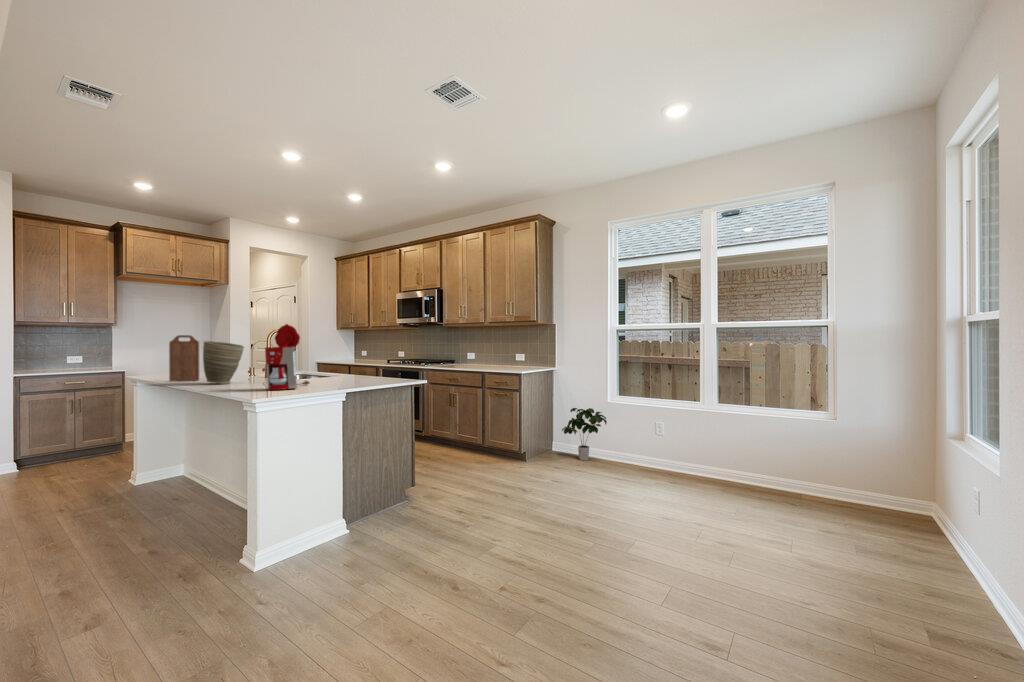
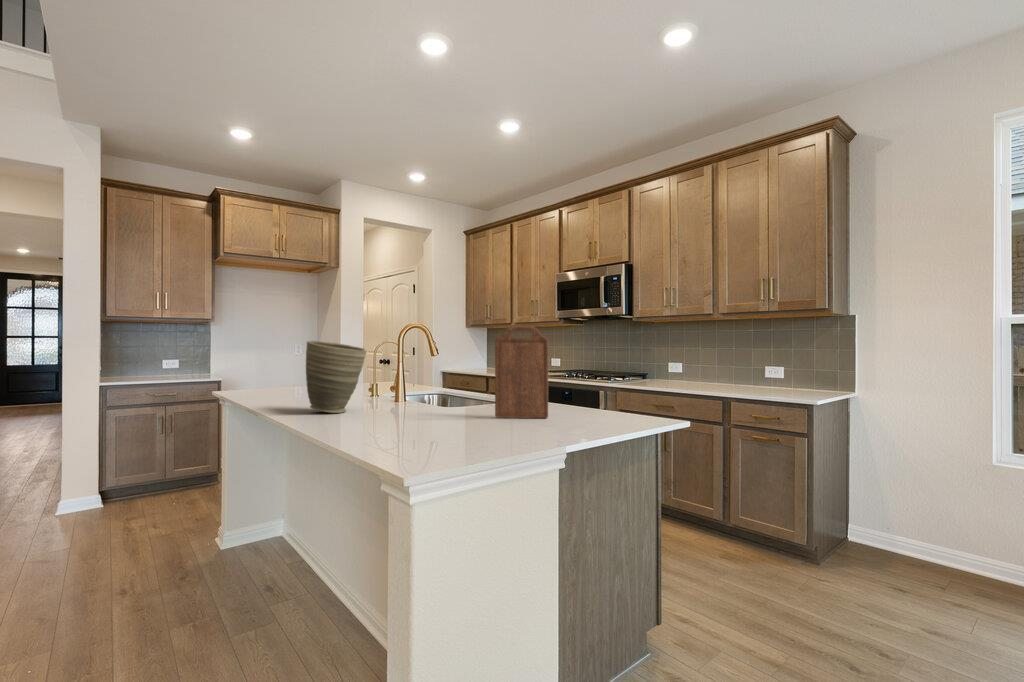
coffee maker: present [265,324,309,390] -> none [409,308,479,439]
cutting board: present [169,335,199,381] -> present [495,326,548,418]
potted plant: present [562,408,607,460] -> none [880,466,994,569]

